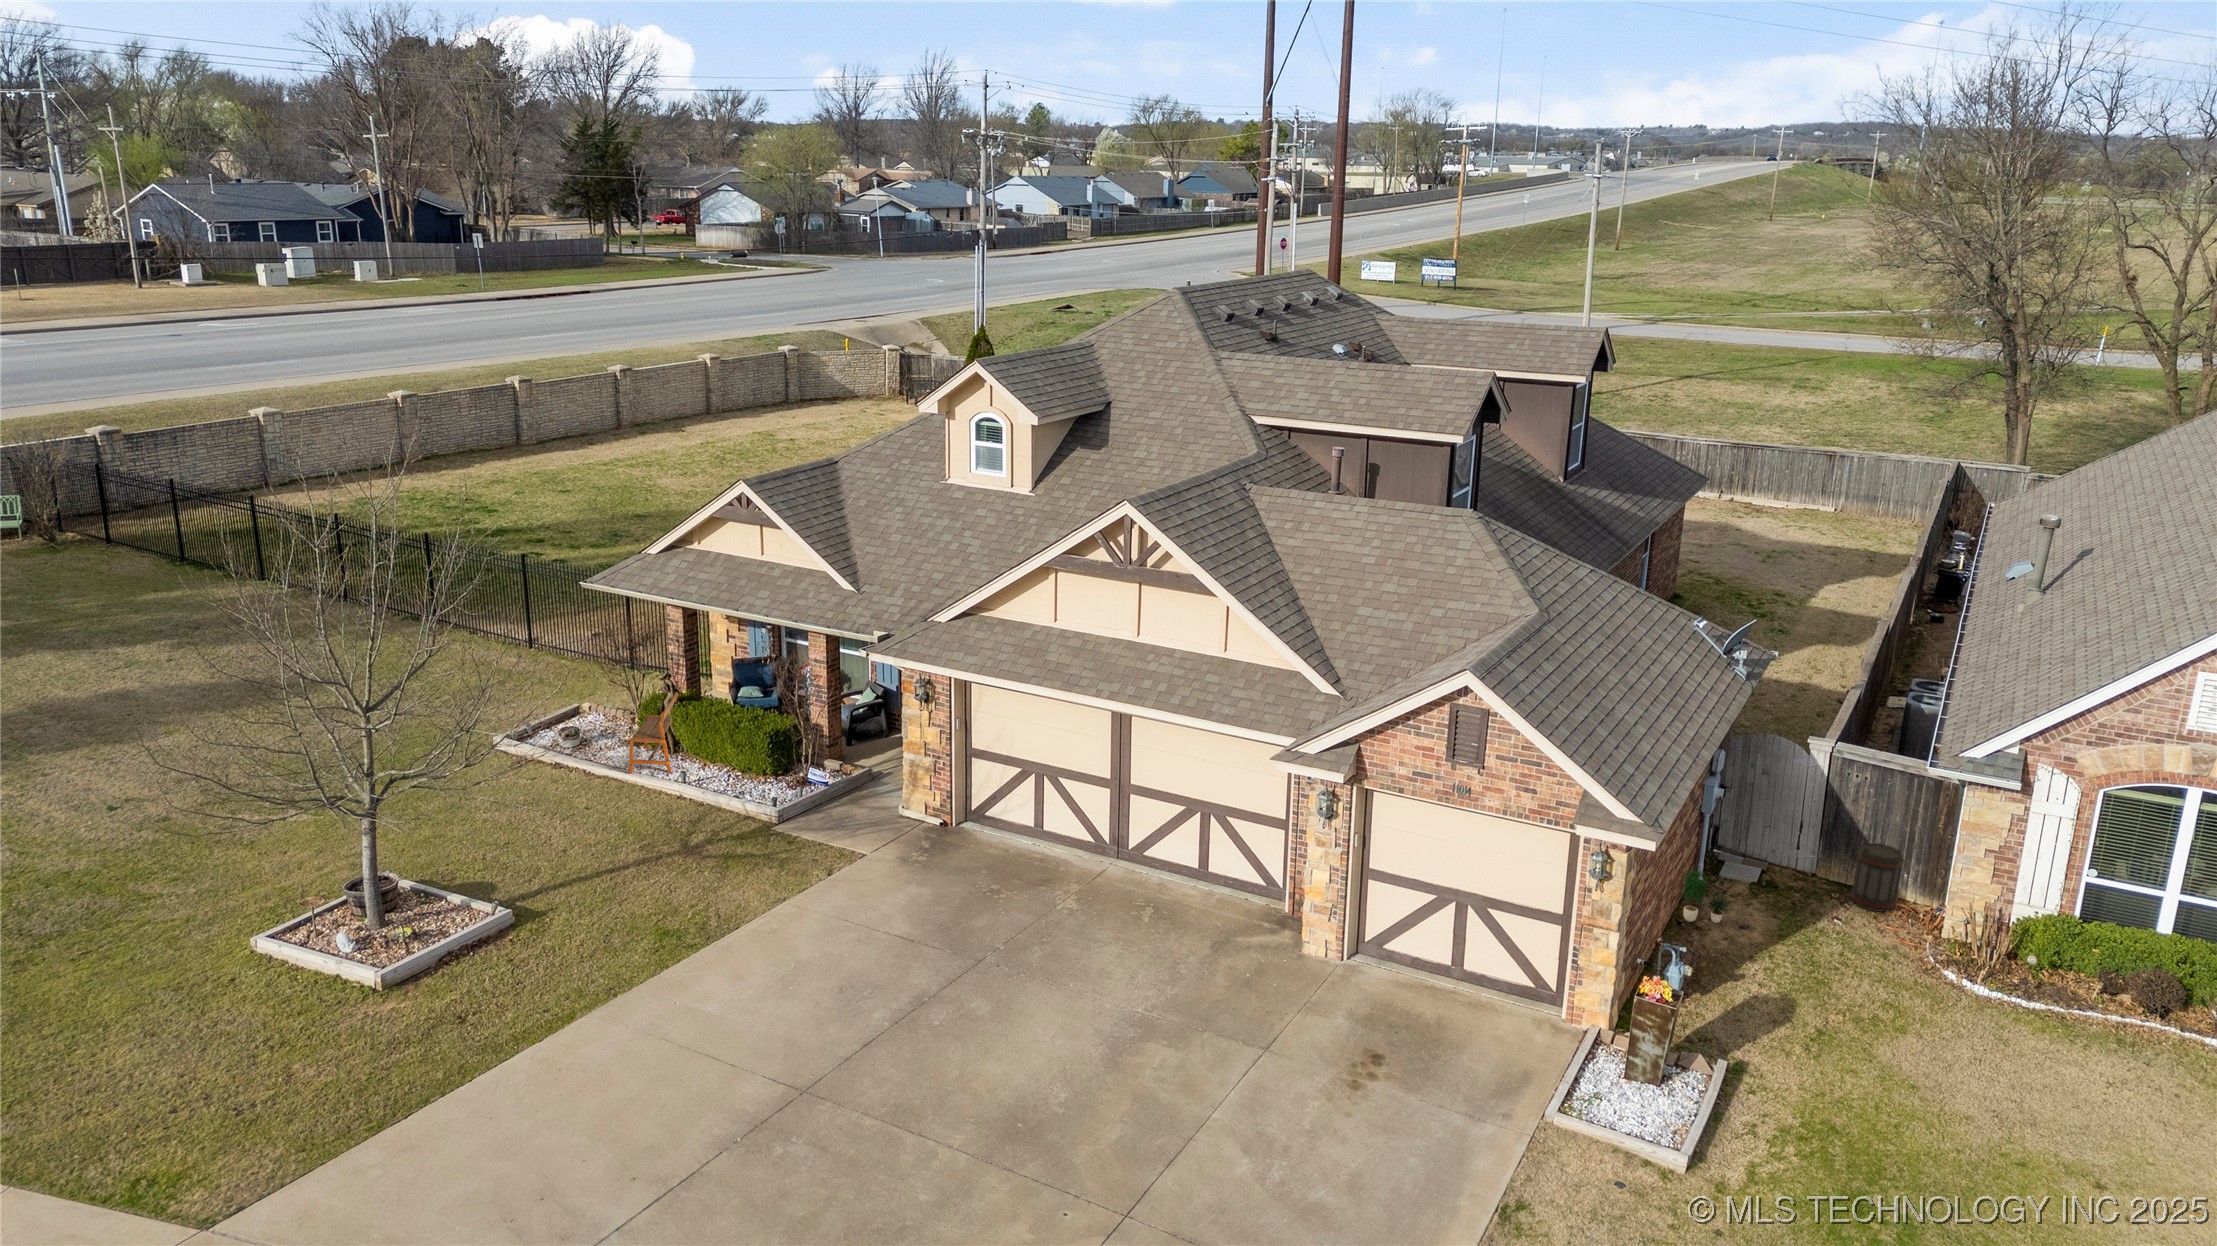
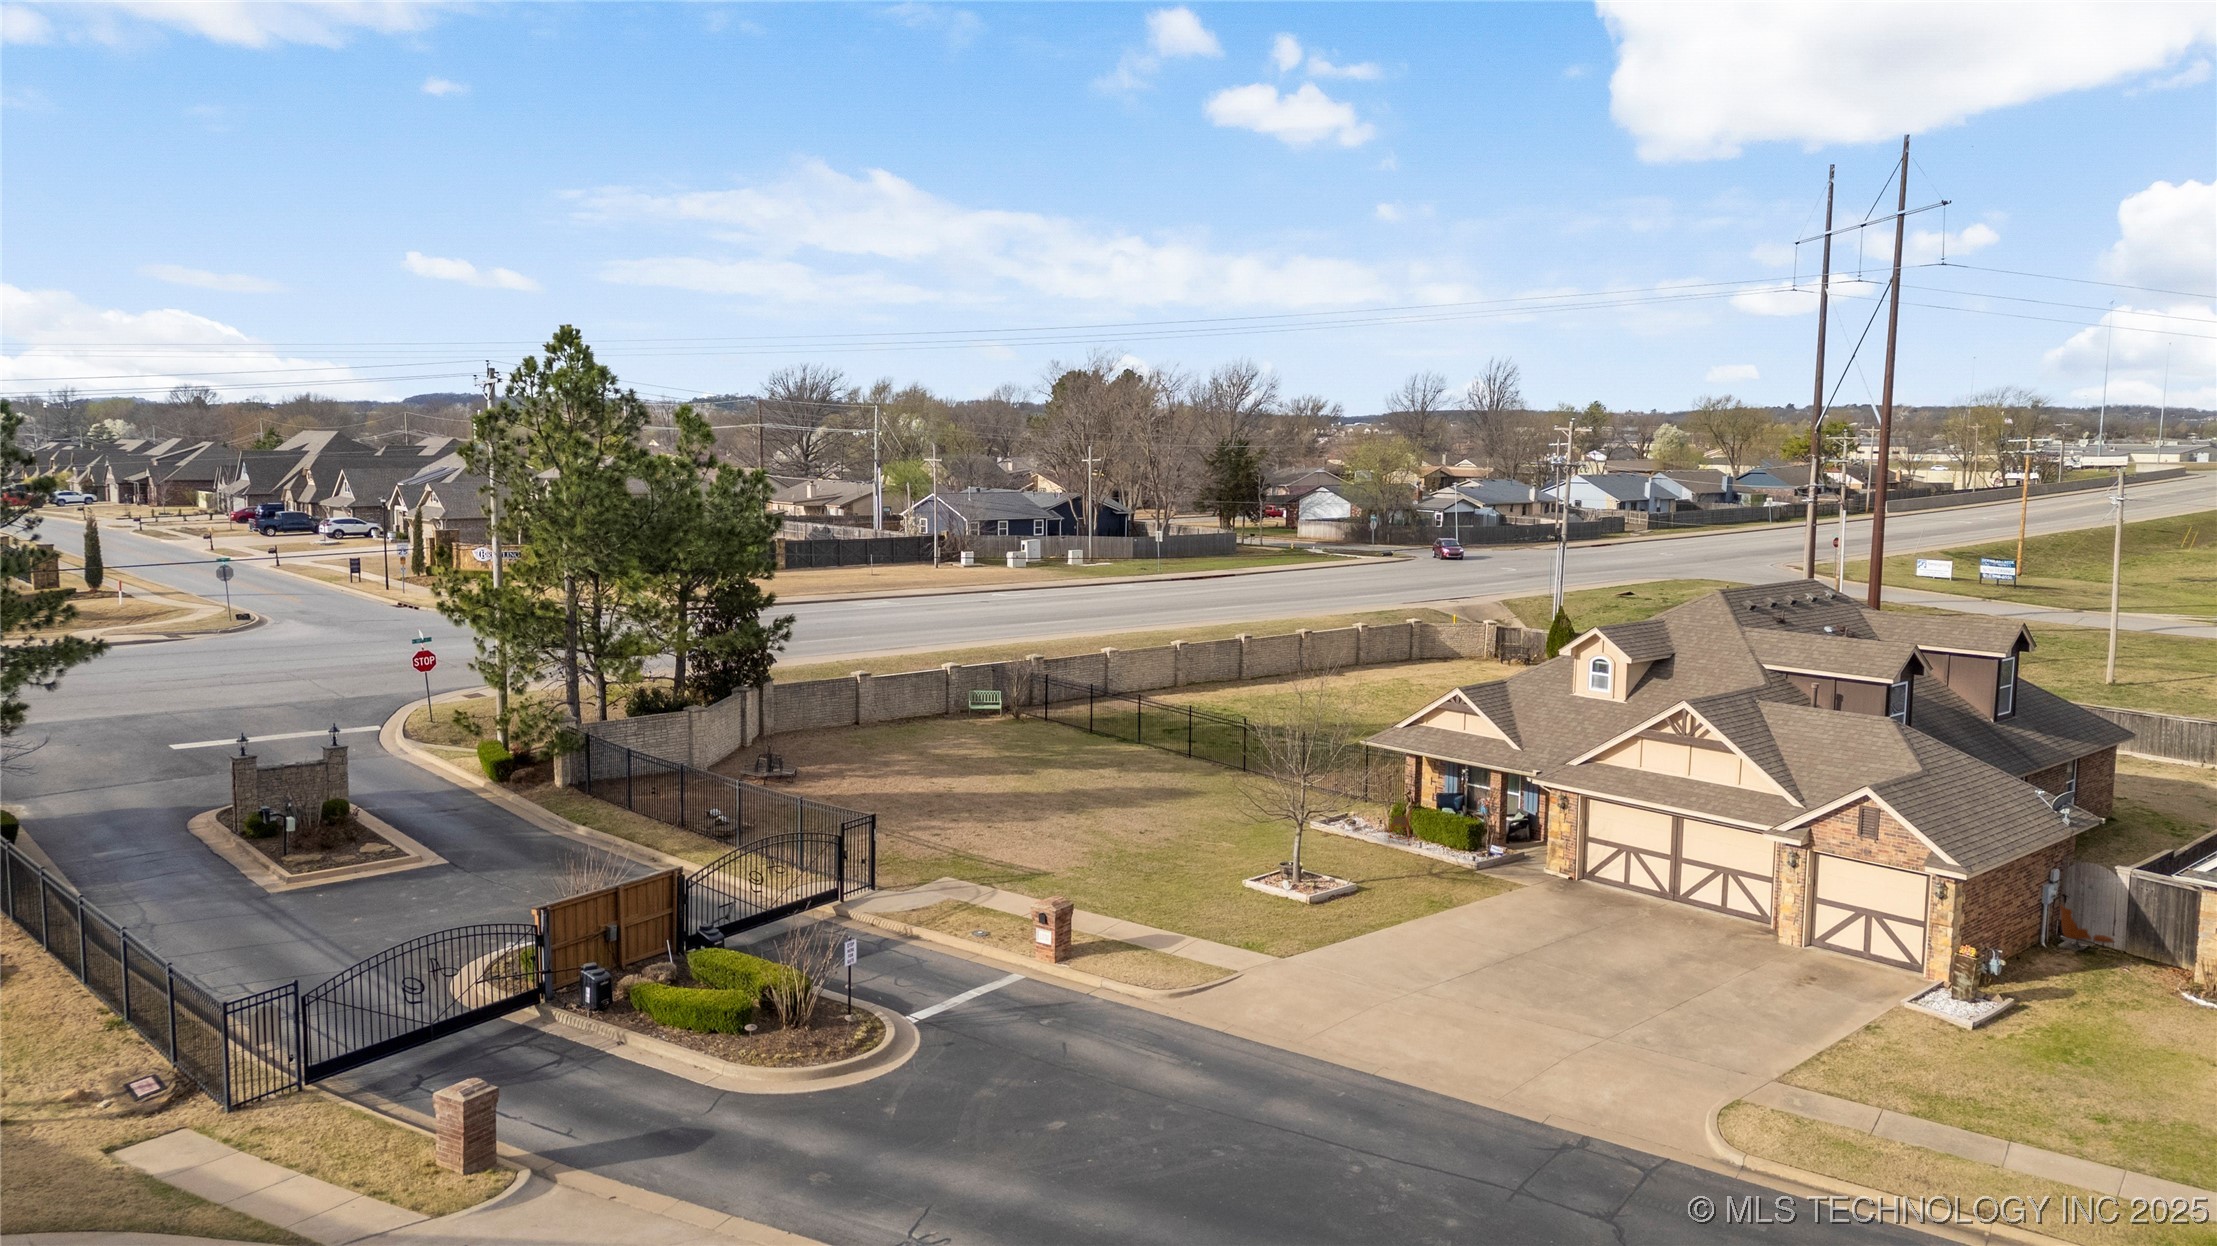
lounge chair: none [1728,813,1802,889] -> present [2060,905,2114,948]
trash can: present [1851,843,1904,912] -> none [2142,927,2175,968]
potted plant: present [1683,870,1731,923] -> none [2019,926,2052,960]

